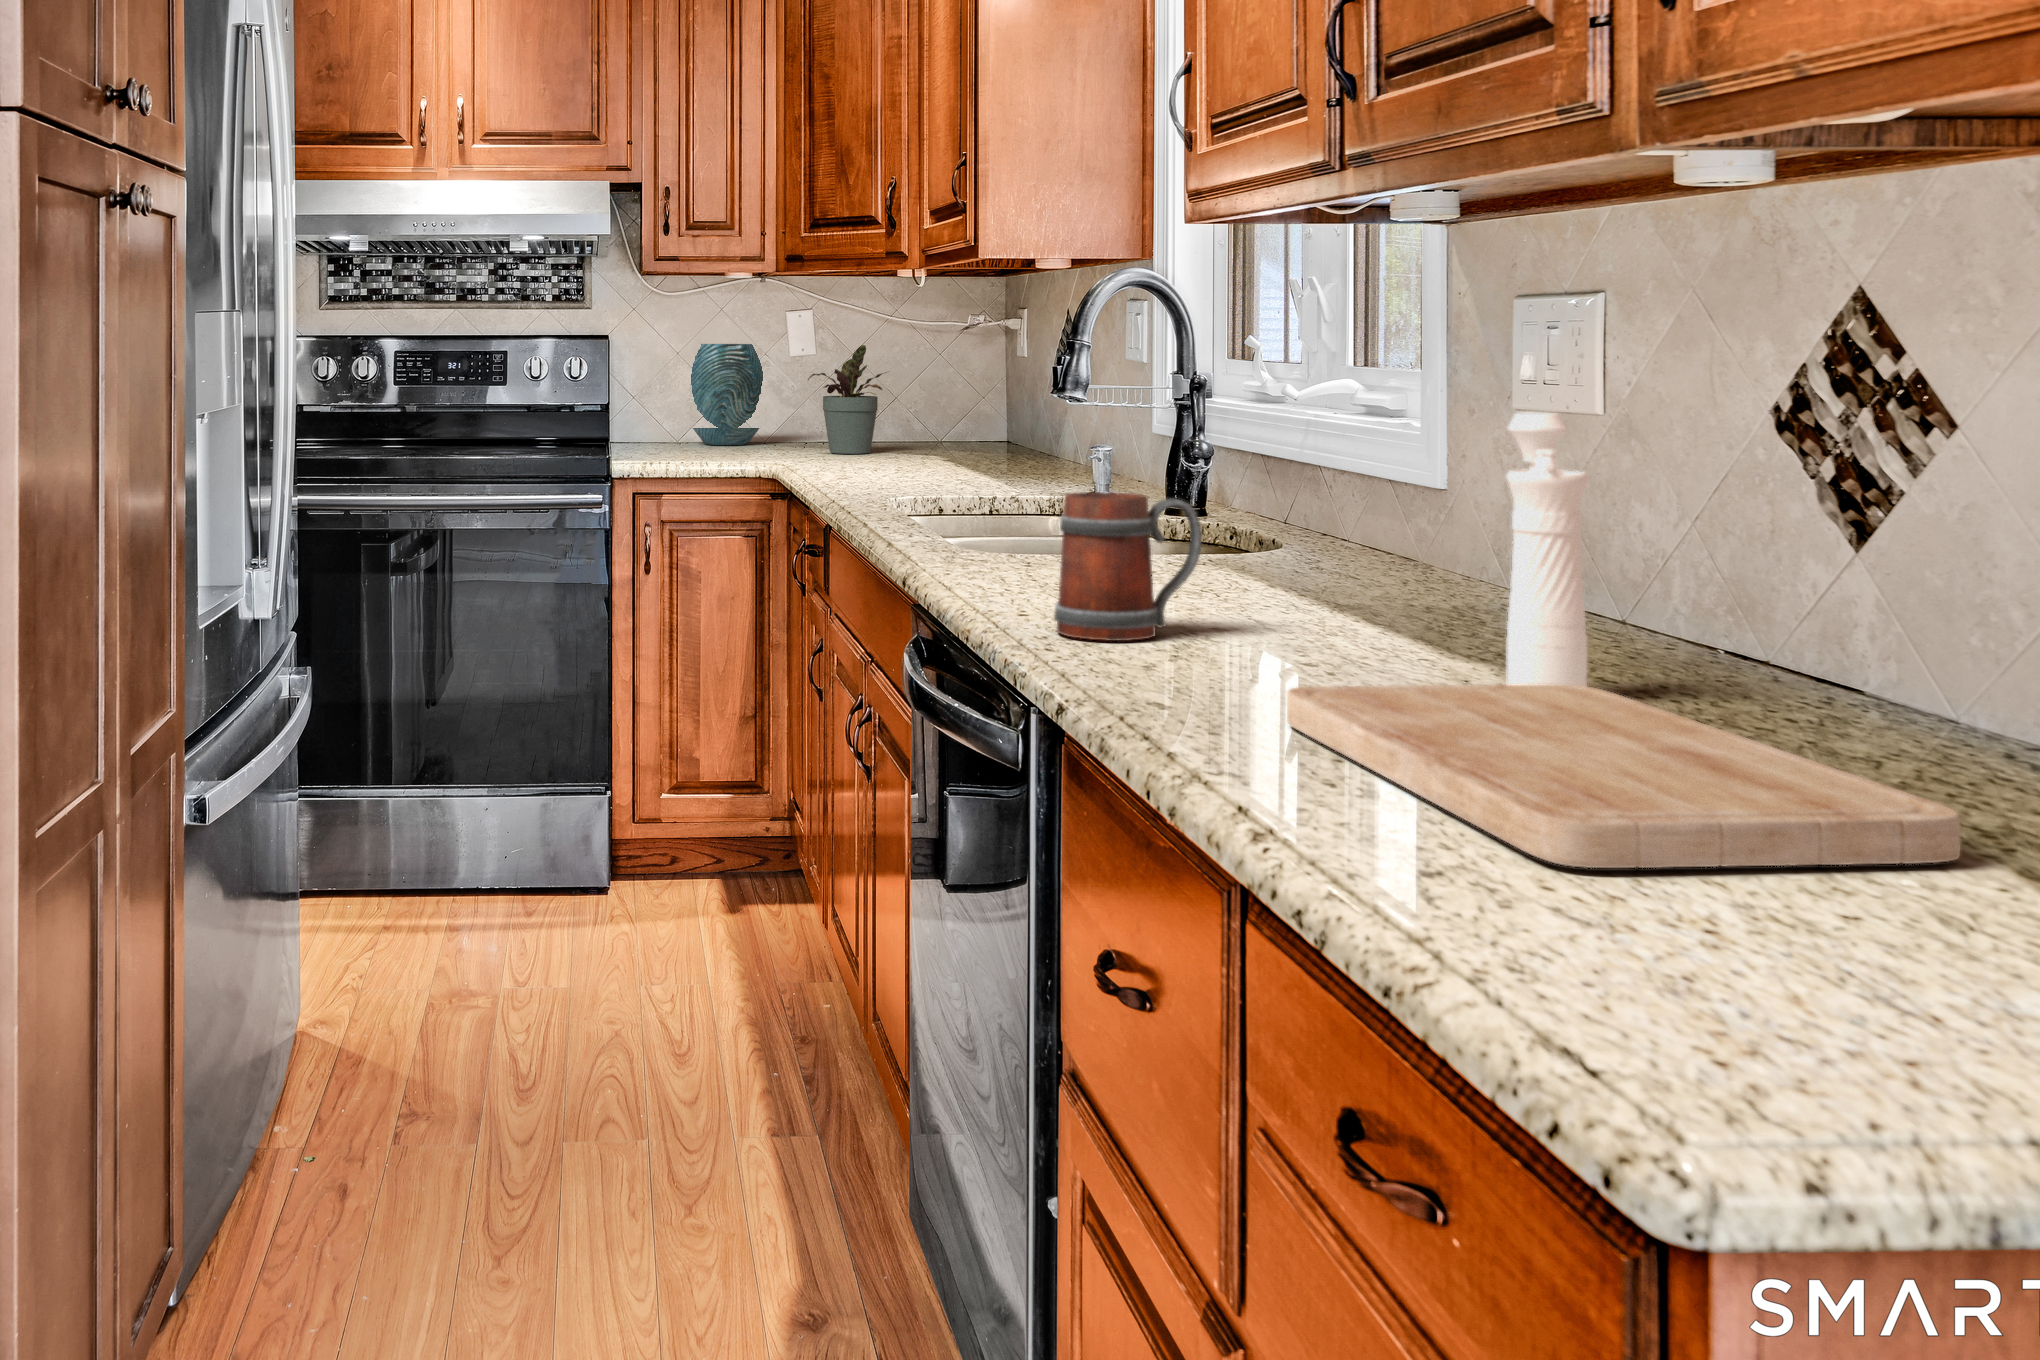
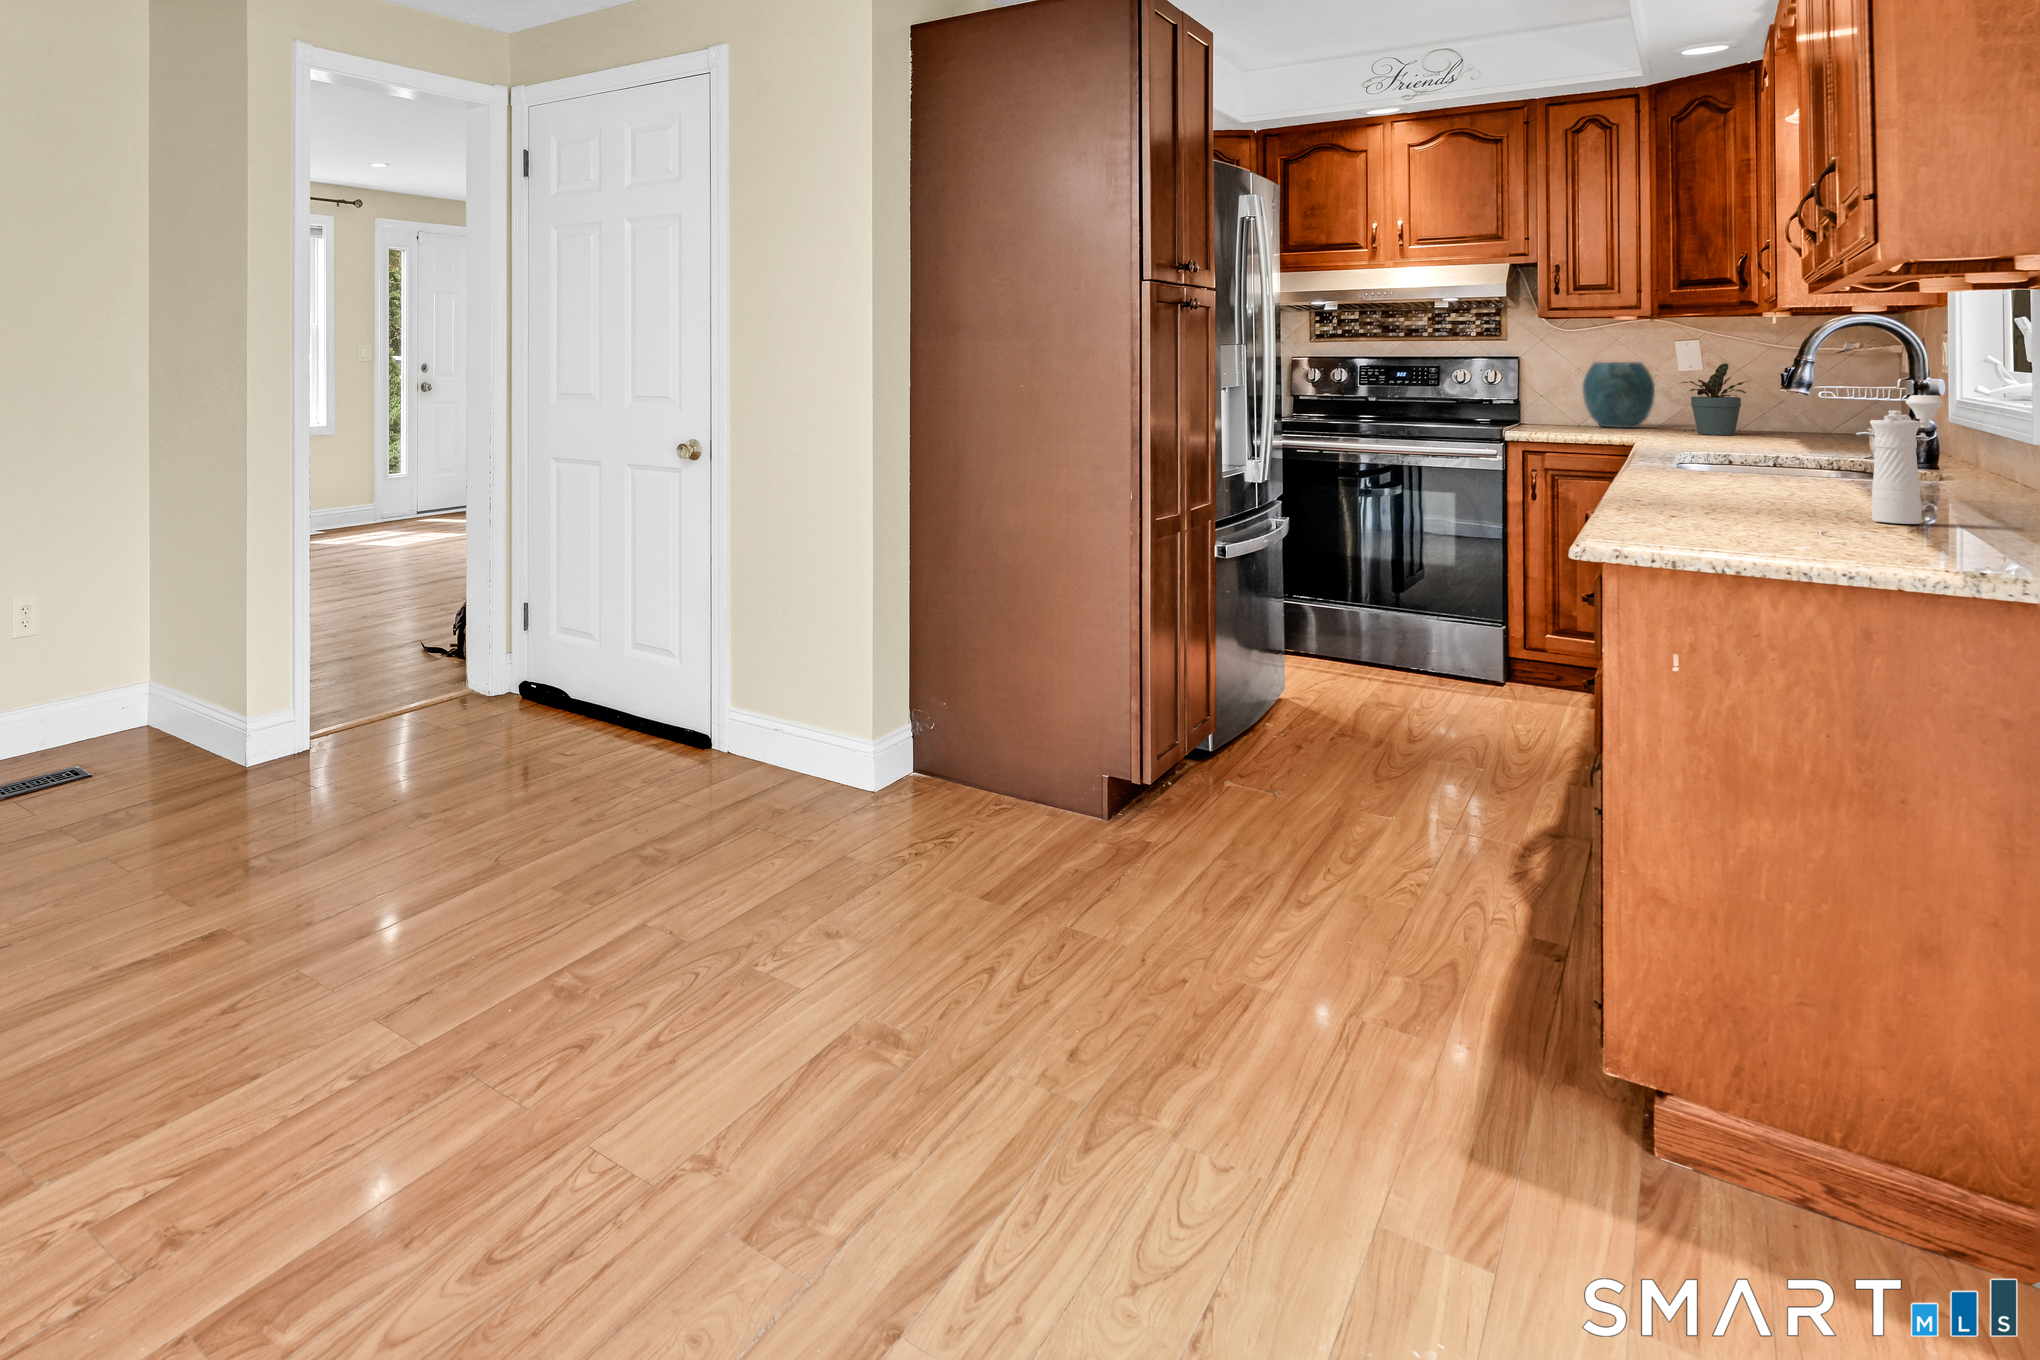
mug: present [1054,492,1202,641] -> none [1654,431,1746,498]
cutting board: present [1287,684,1960,868] -> none [1703,503,1935,553]

